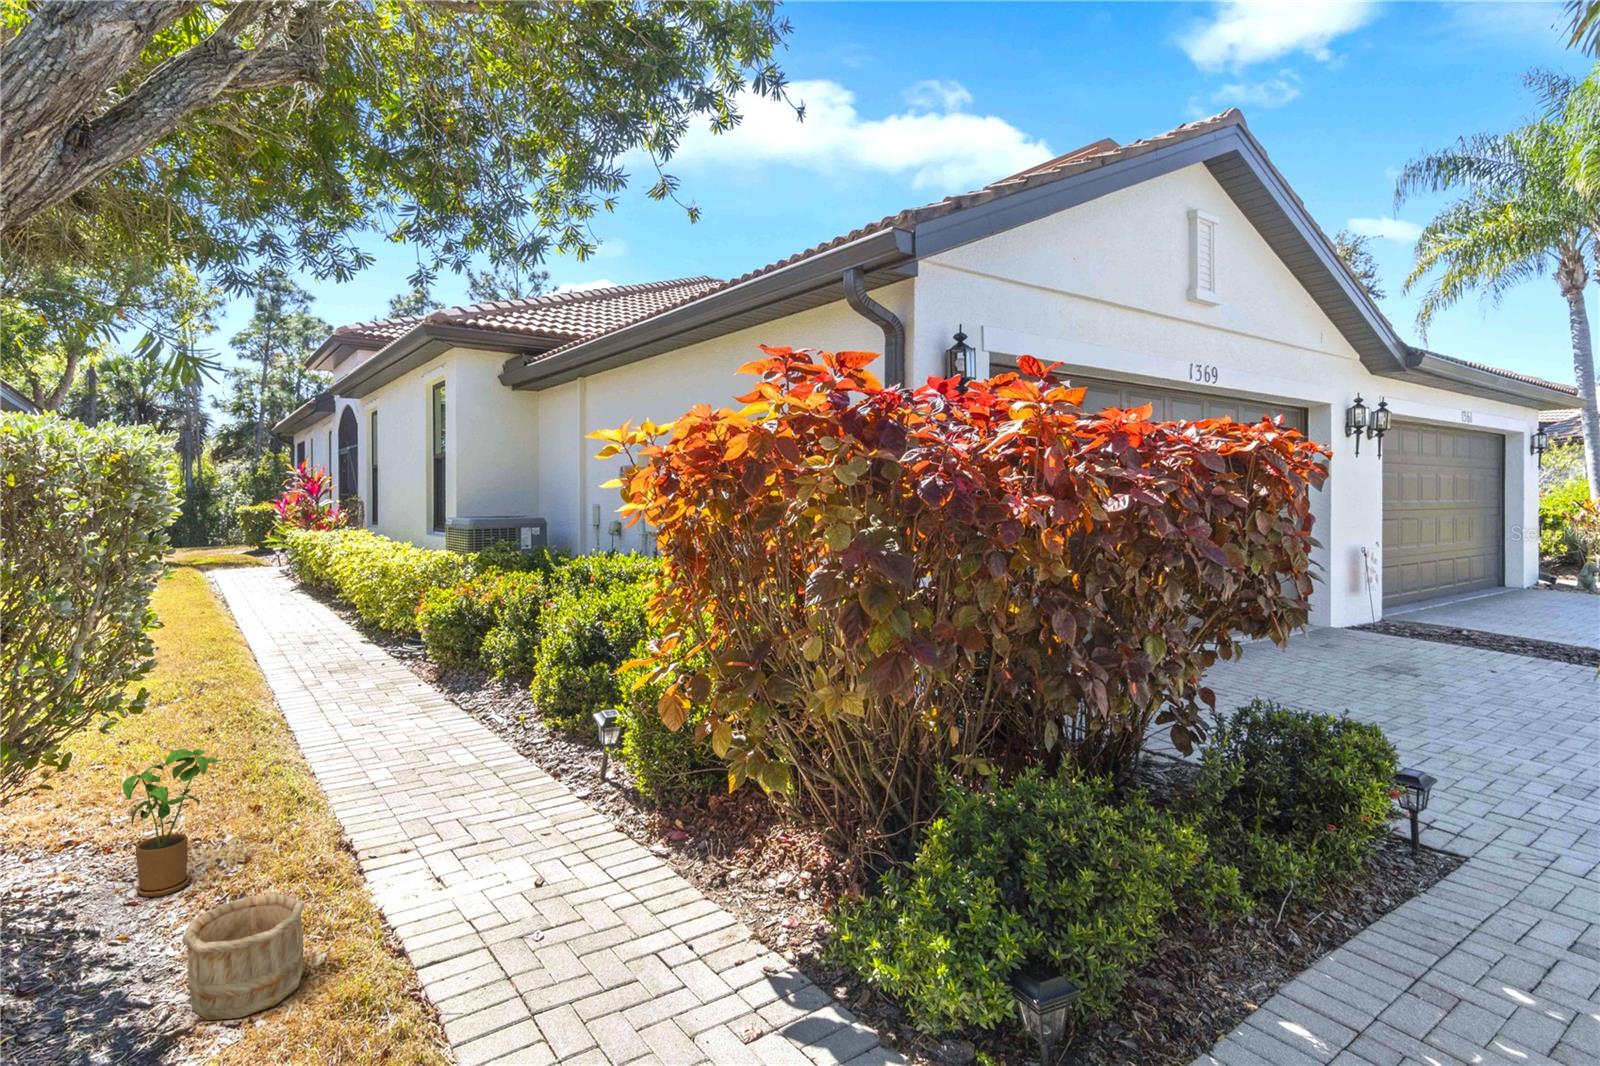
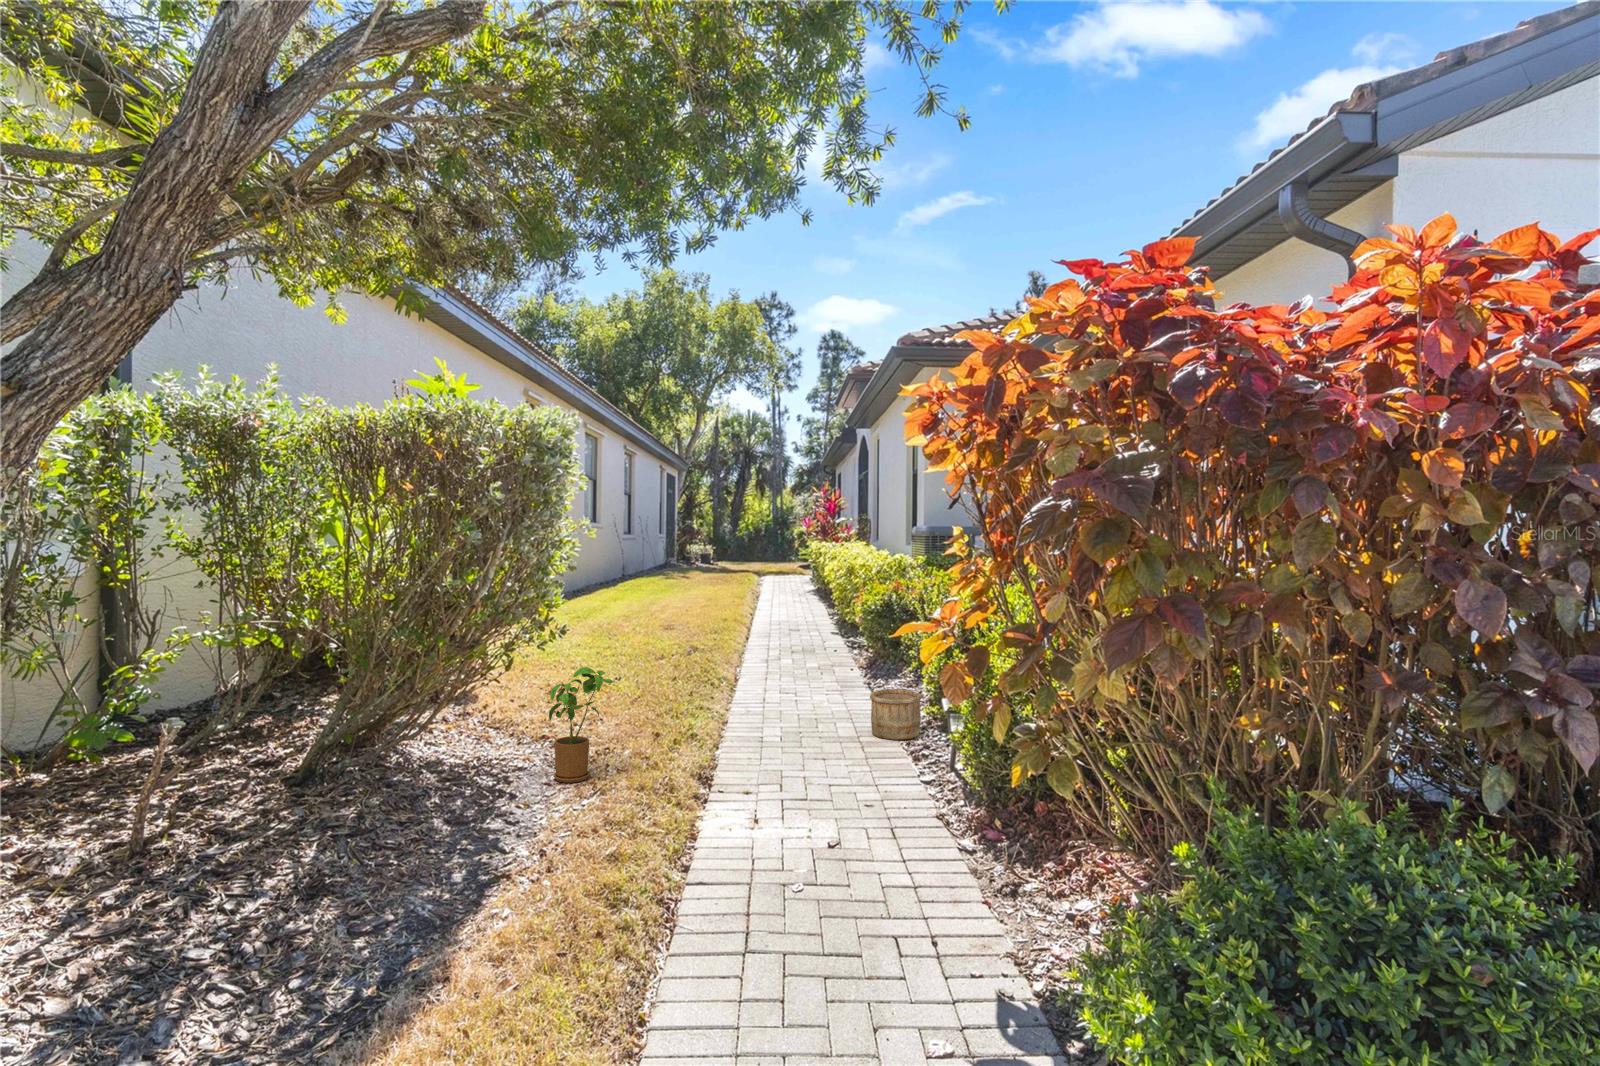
wooden bucket: present [182,895,304,1020] -> present [870,689,922,740]

